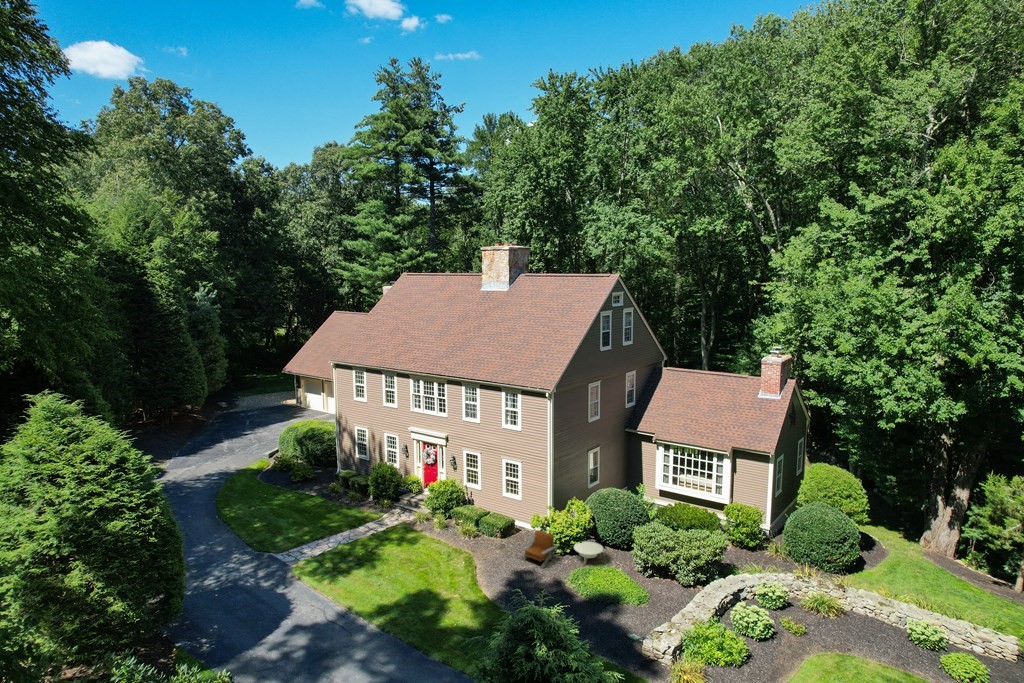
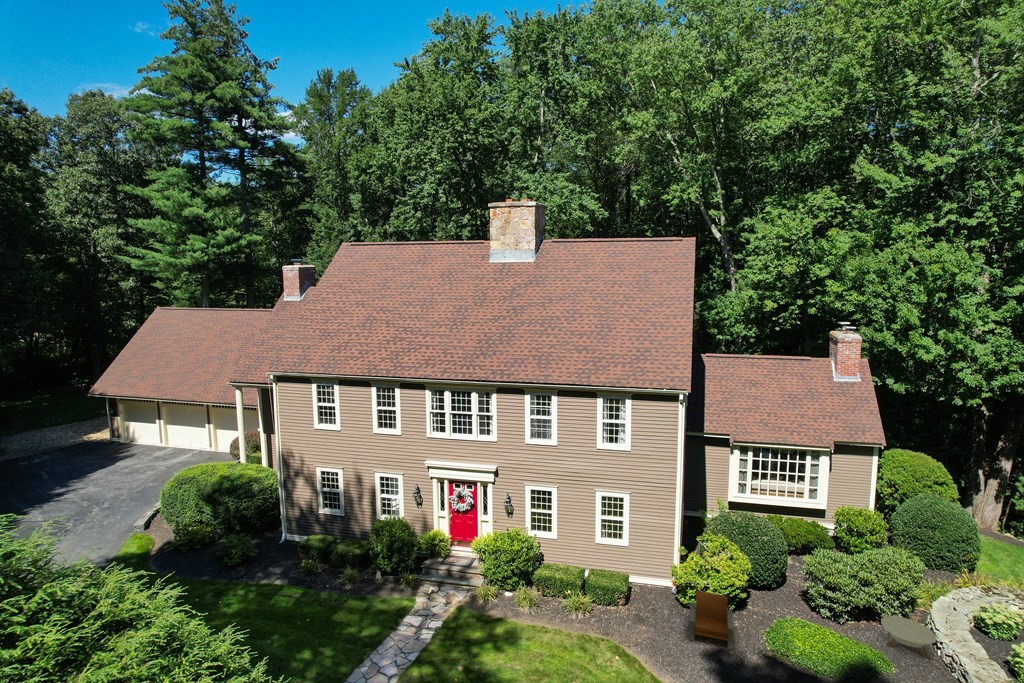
round table: present [574,541,603,565] -> present [881,616,937,659]

